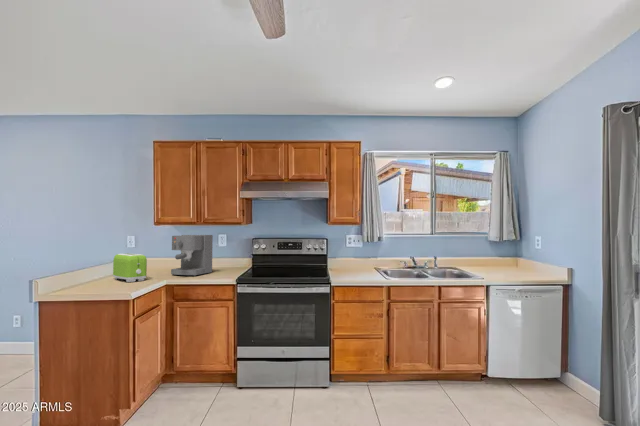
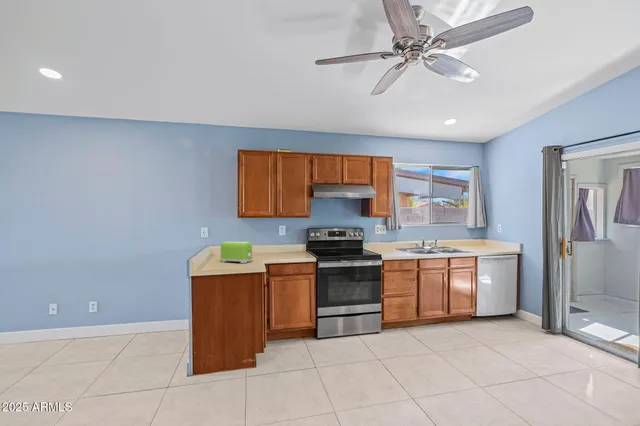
coffee maker: present [171,235,213,276] -> none [259,226,285,258]

